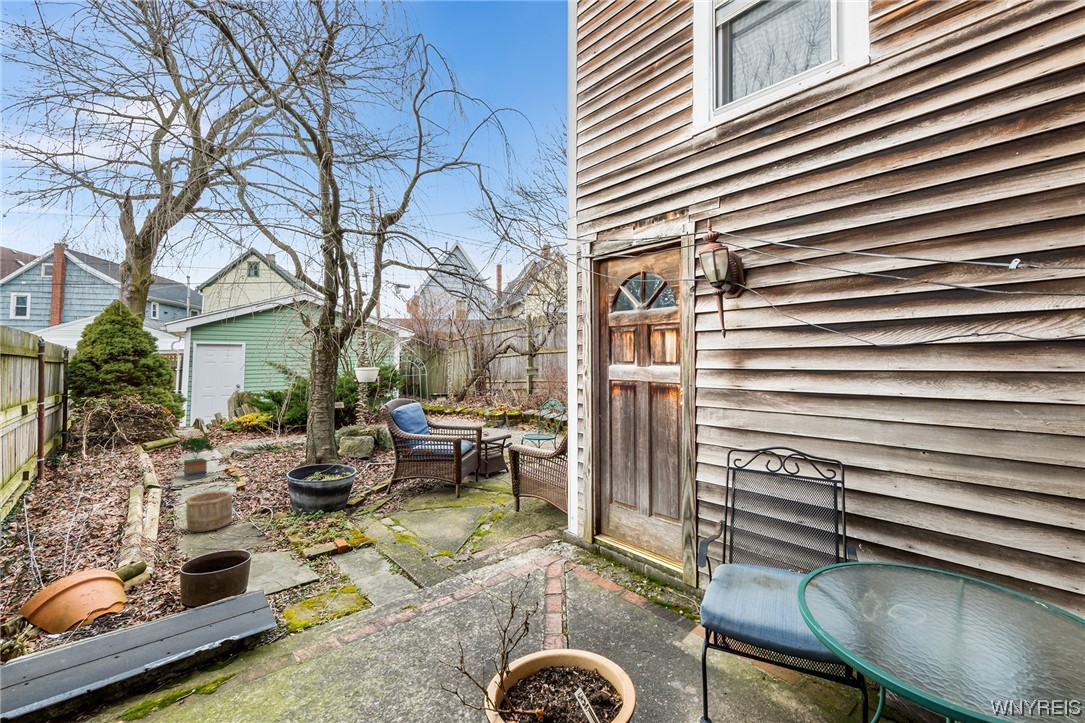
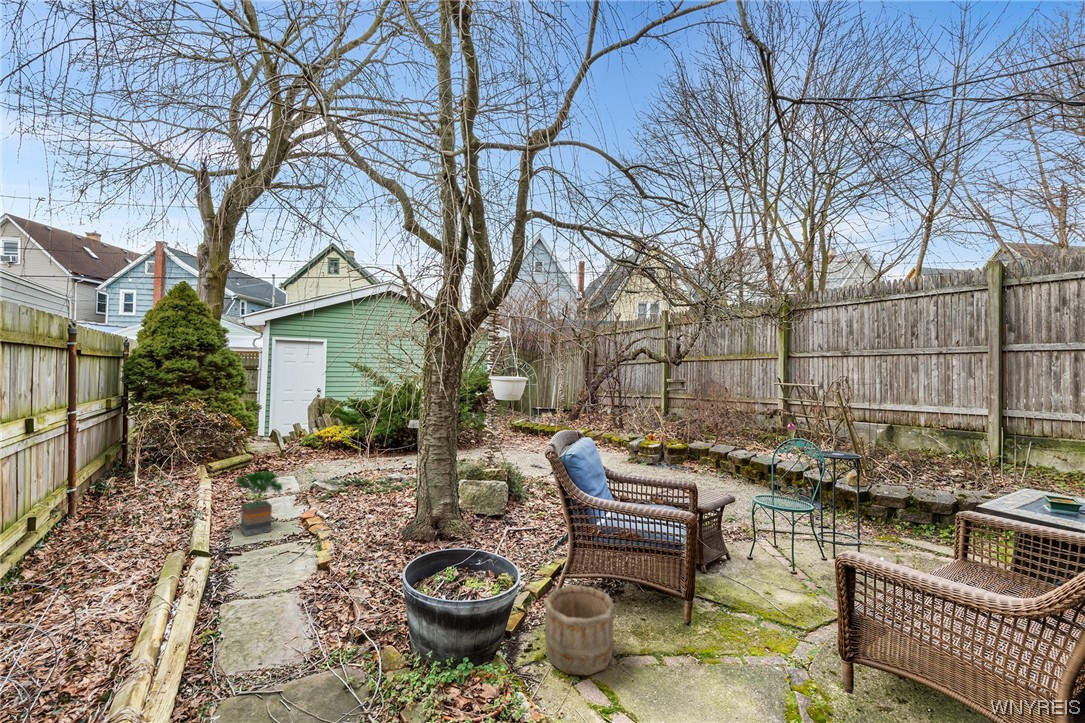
wooden bucket: present [185,491,233,532] -> present [544,585,615,675]

